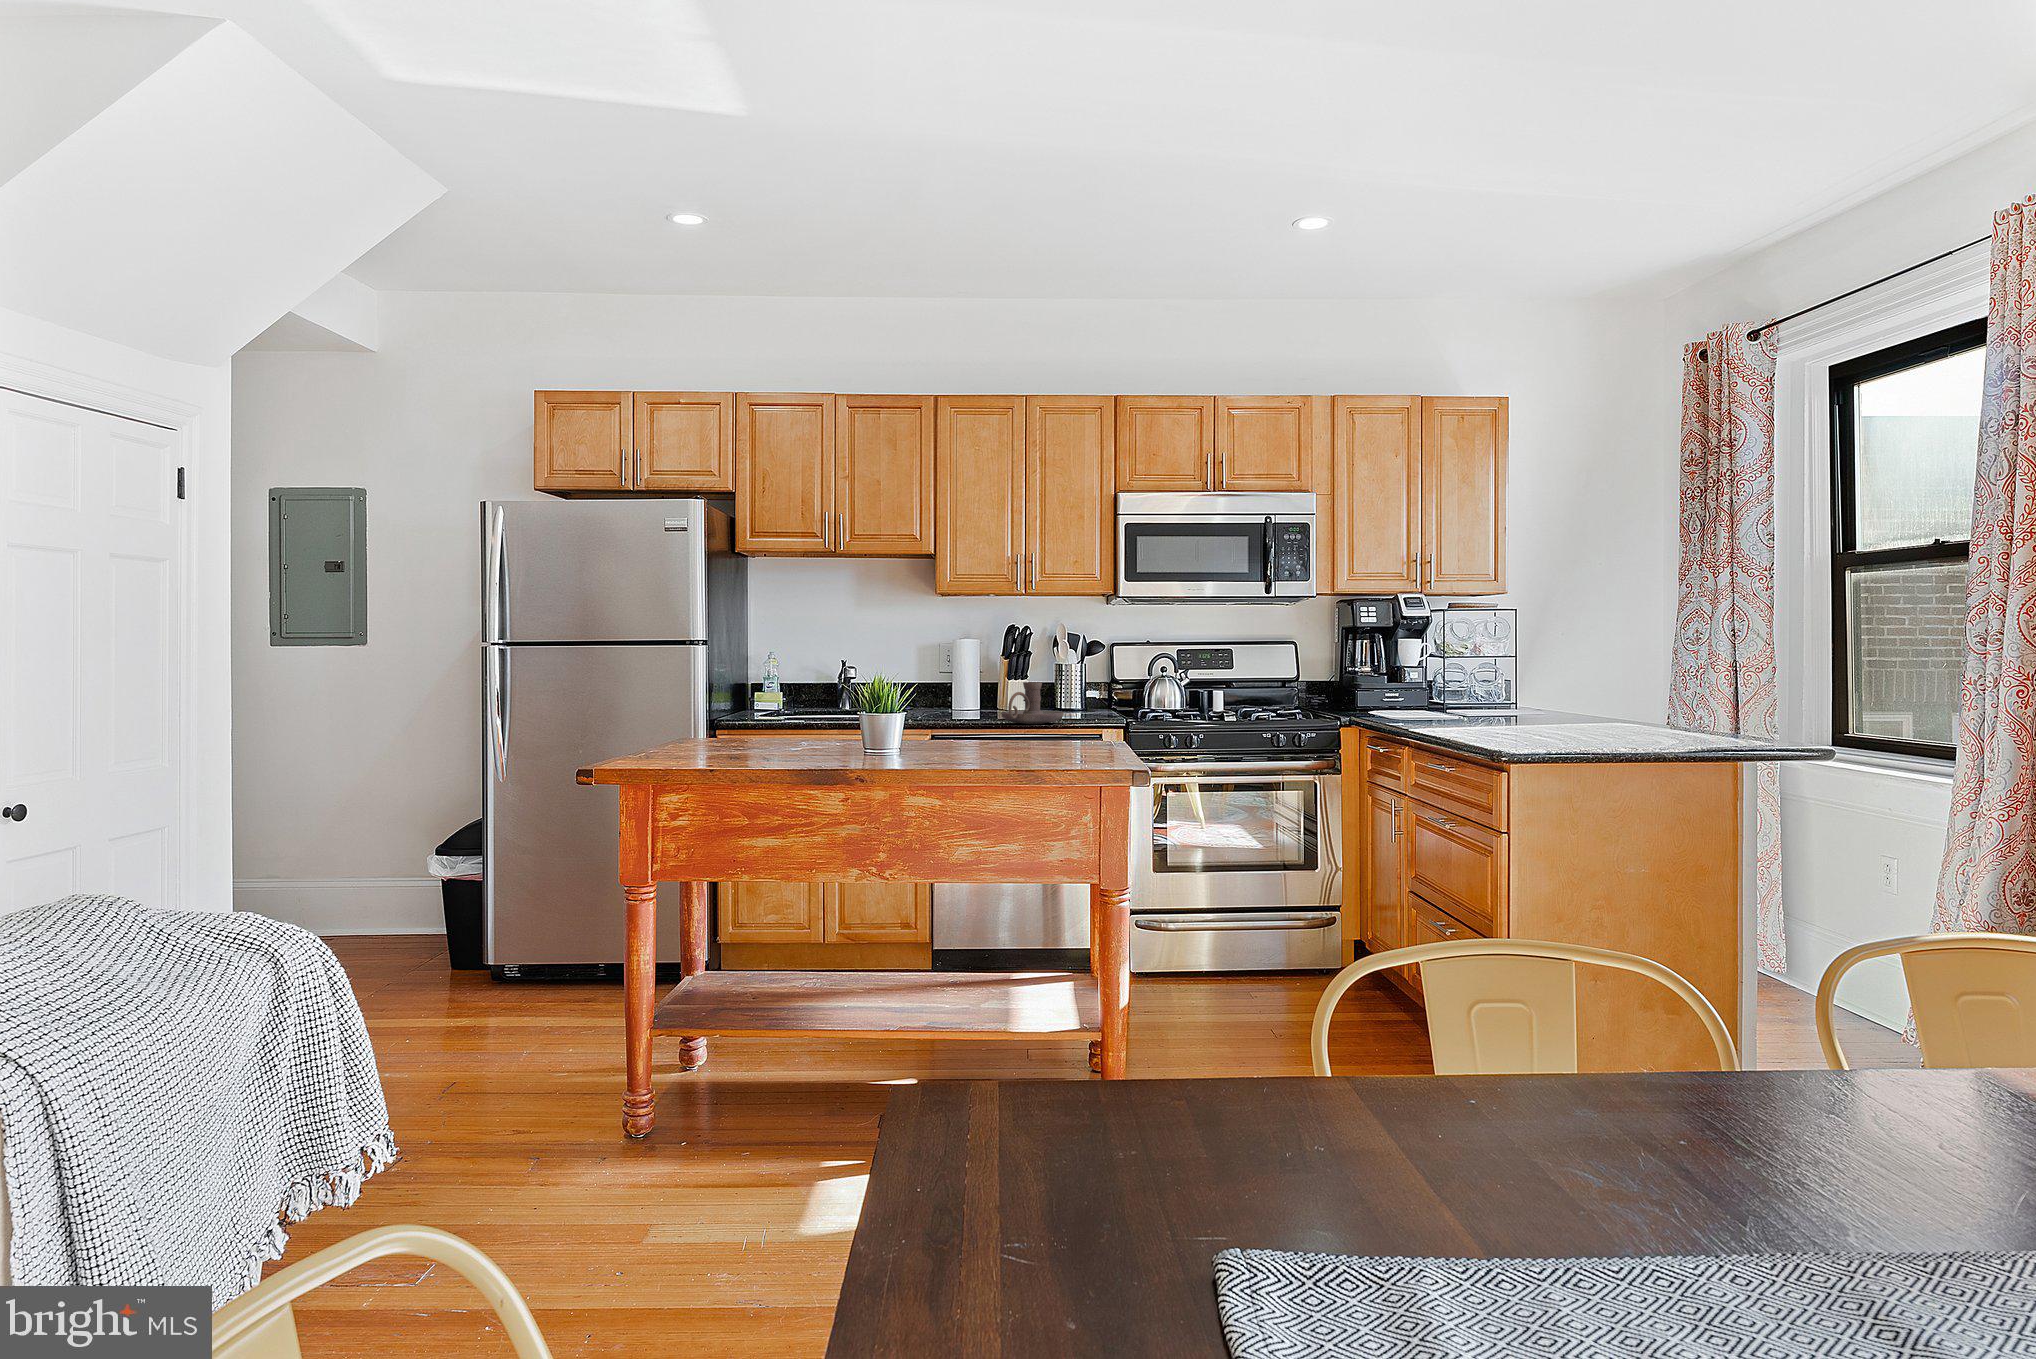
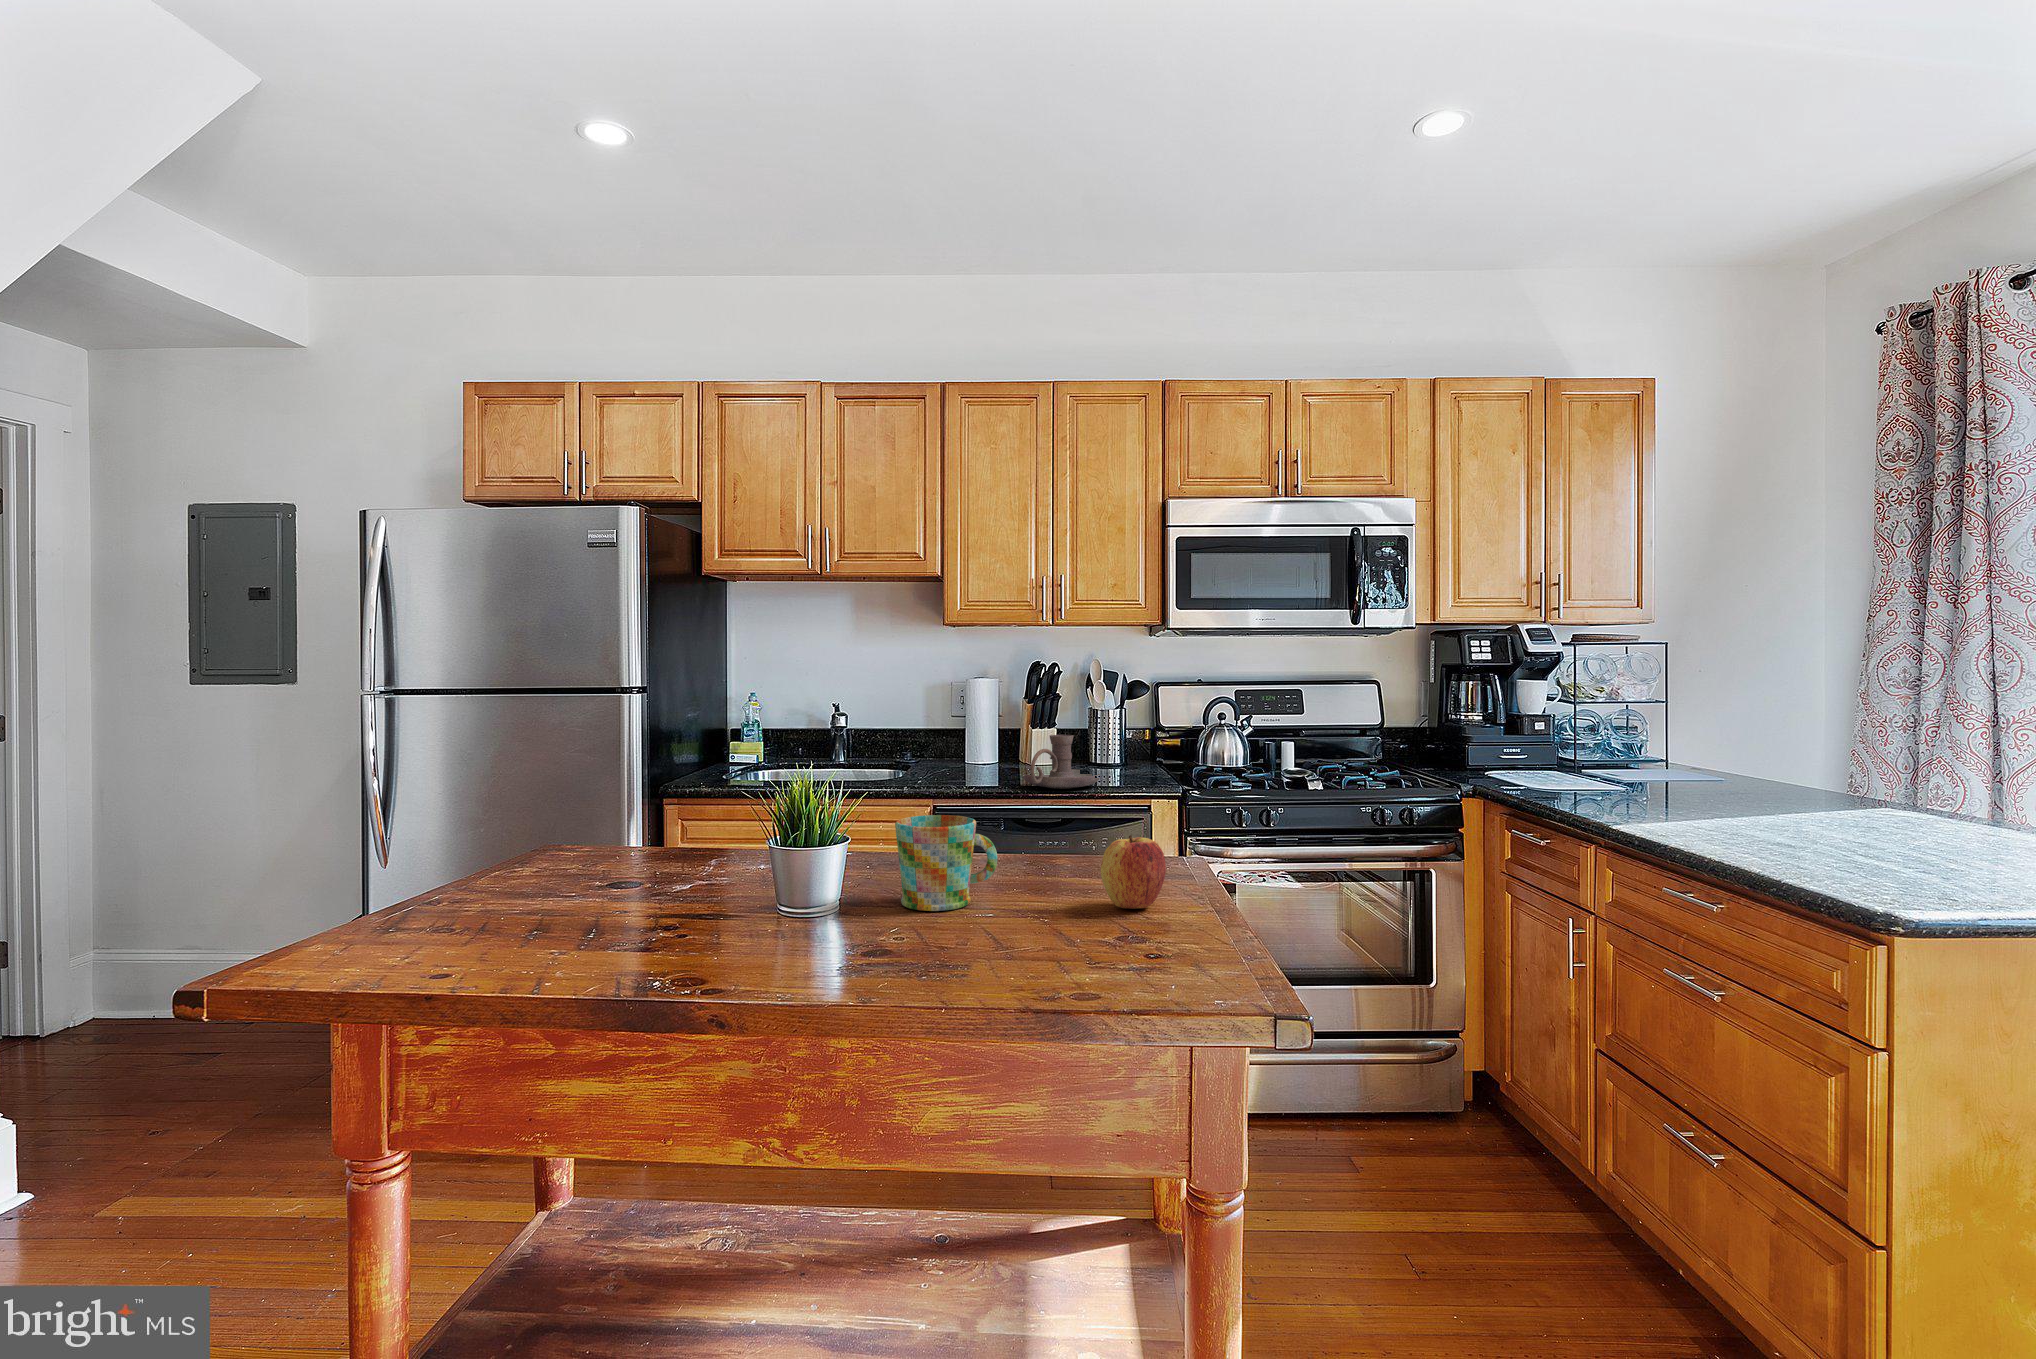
mug: none [936,710,997,761] -> present [895,815,997,911]
apple: none [1058,717,1096,759] -> present [1101,835,1166,909]

